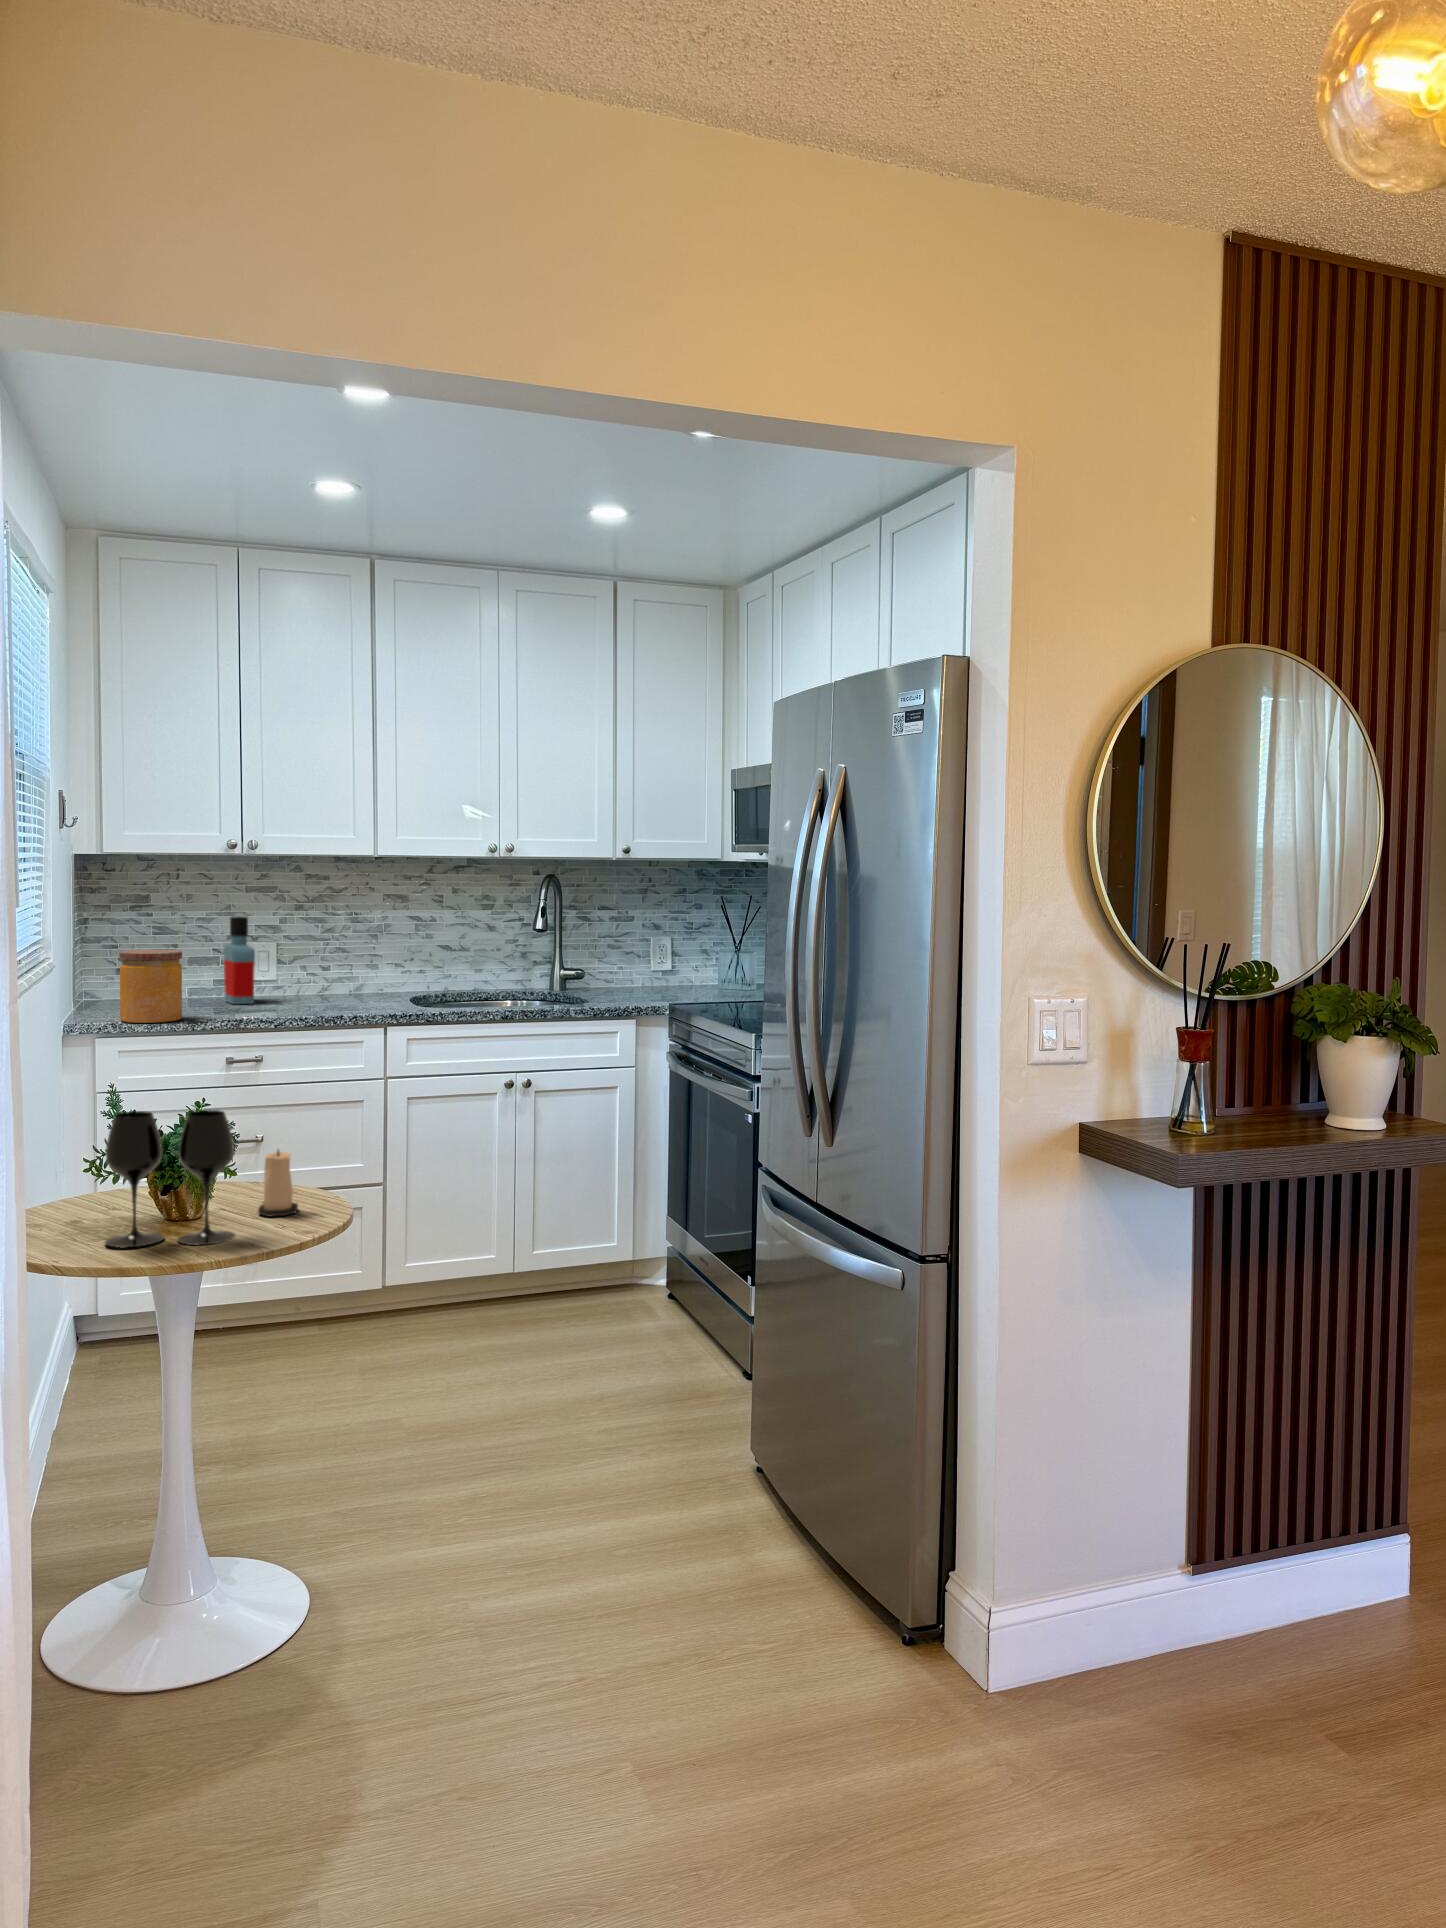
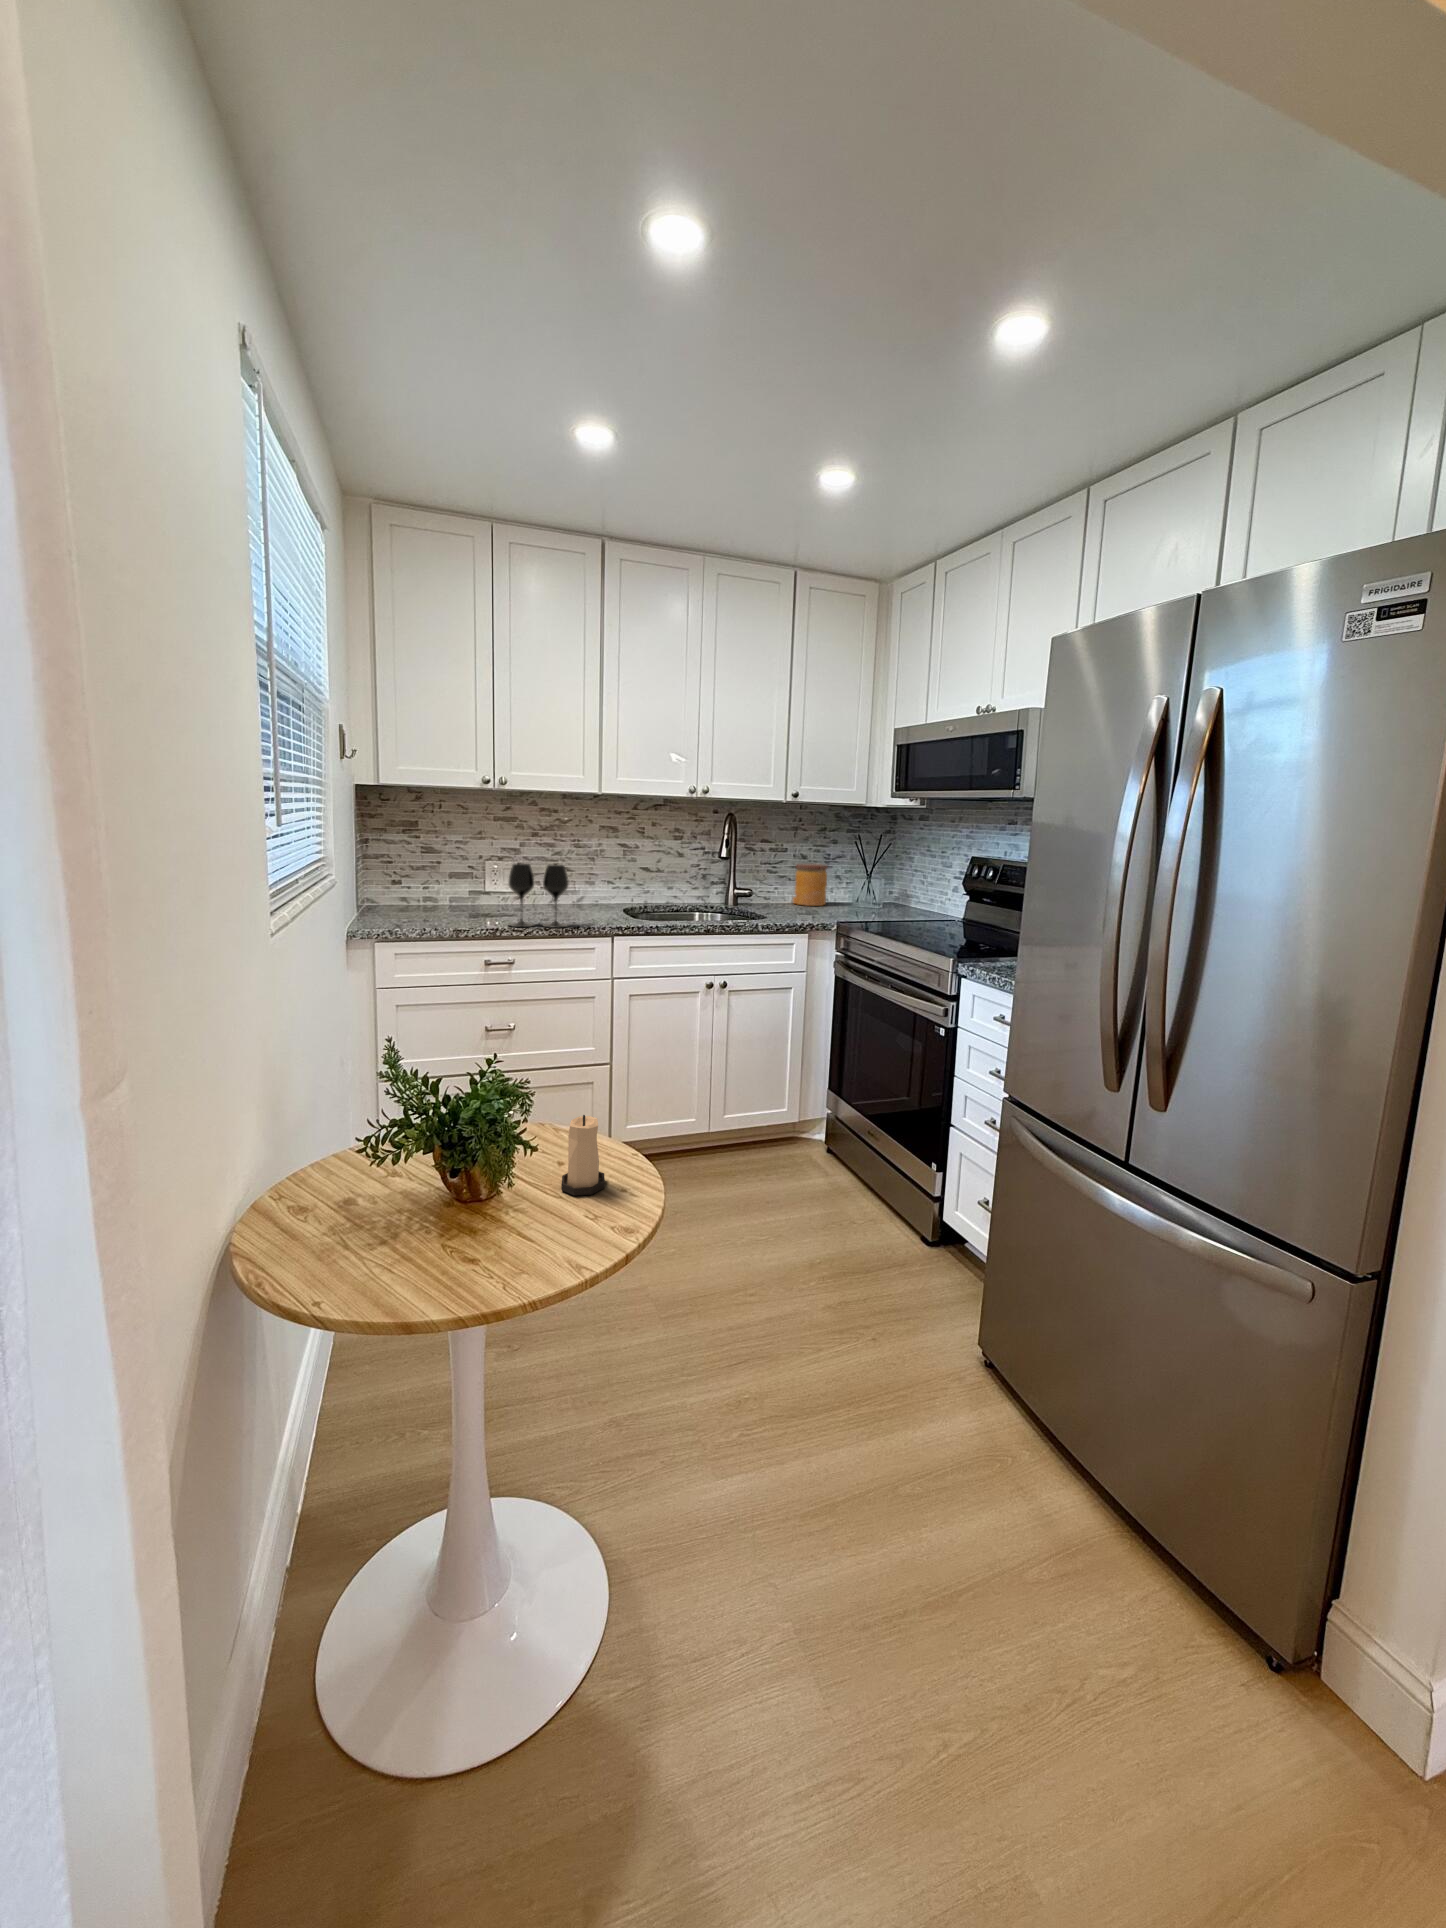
bottle: present [224,916,255,1004] -> none [478,841,504,911]
jar: present [119,950,182,1023] -> present [793,864,828,906]
wine glass: present [105,1110,235,1248] -> present [508,864,569,928]

